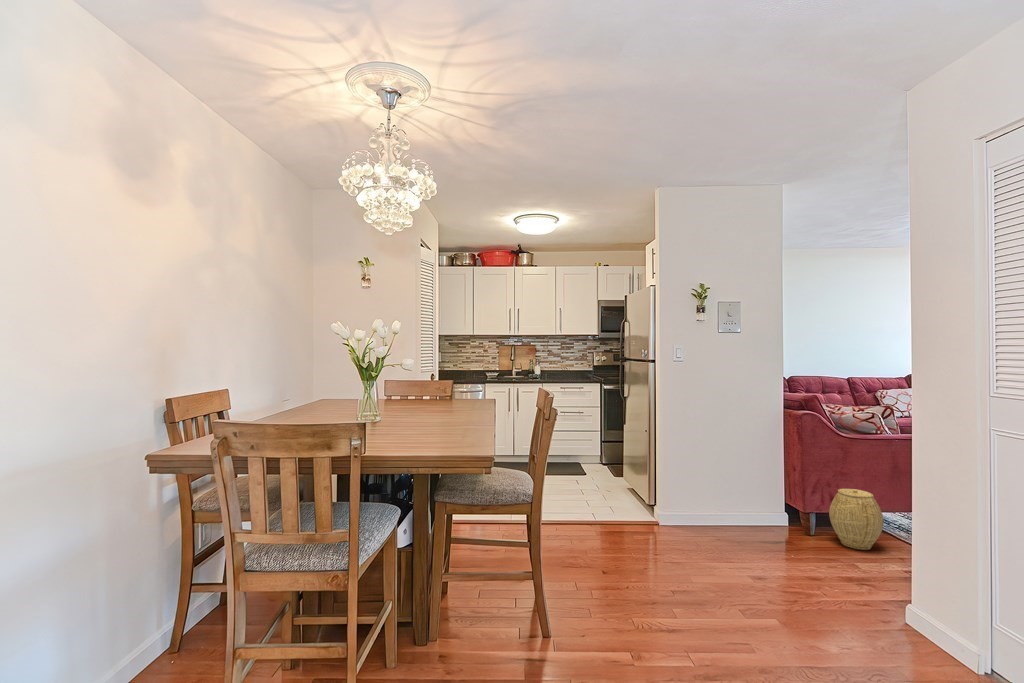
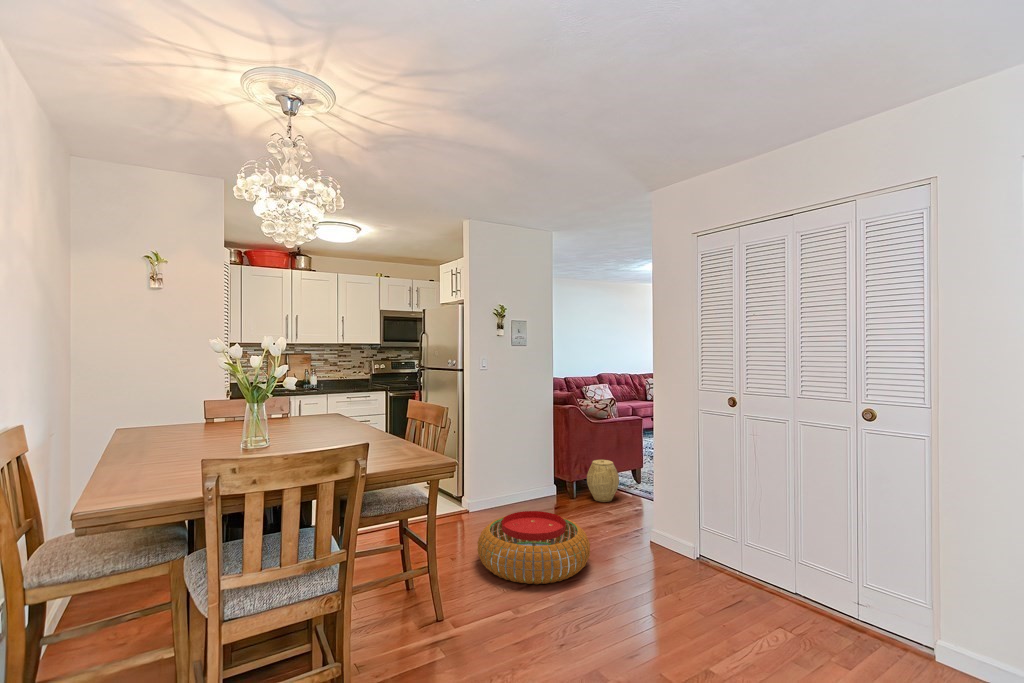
pouf: none [620,532,772,632] -> present [478,511,590,584]

